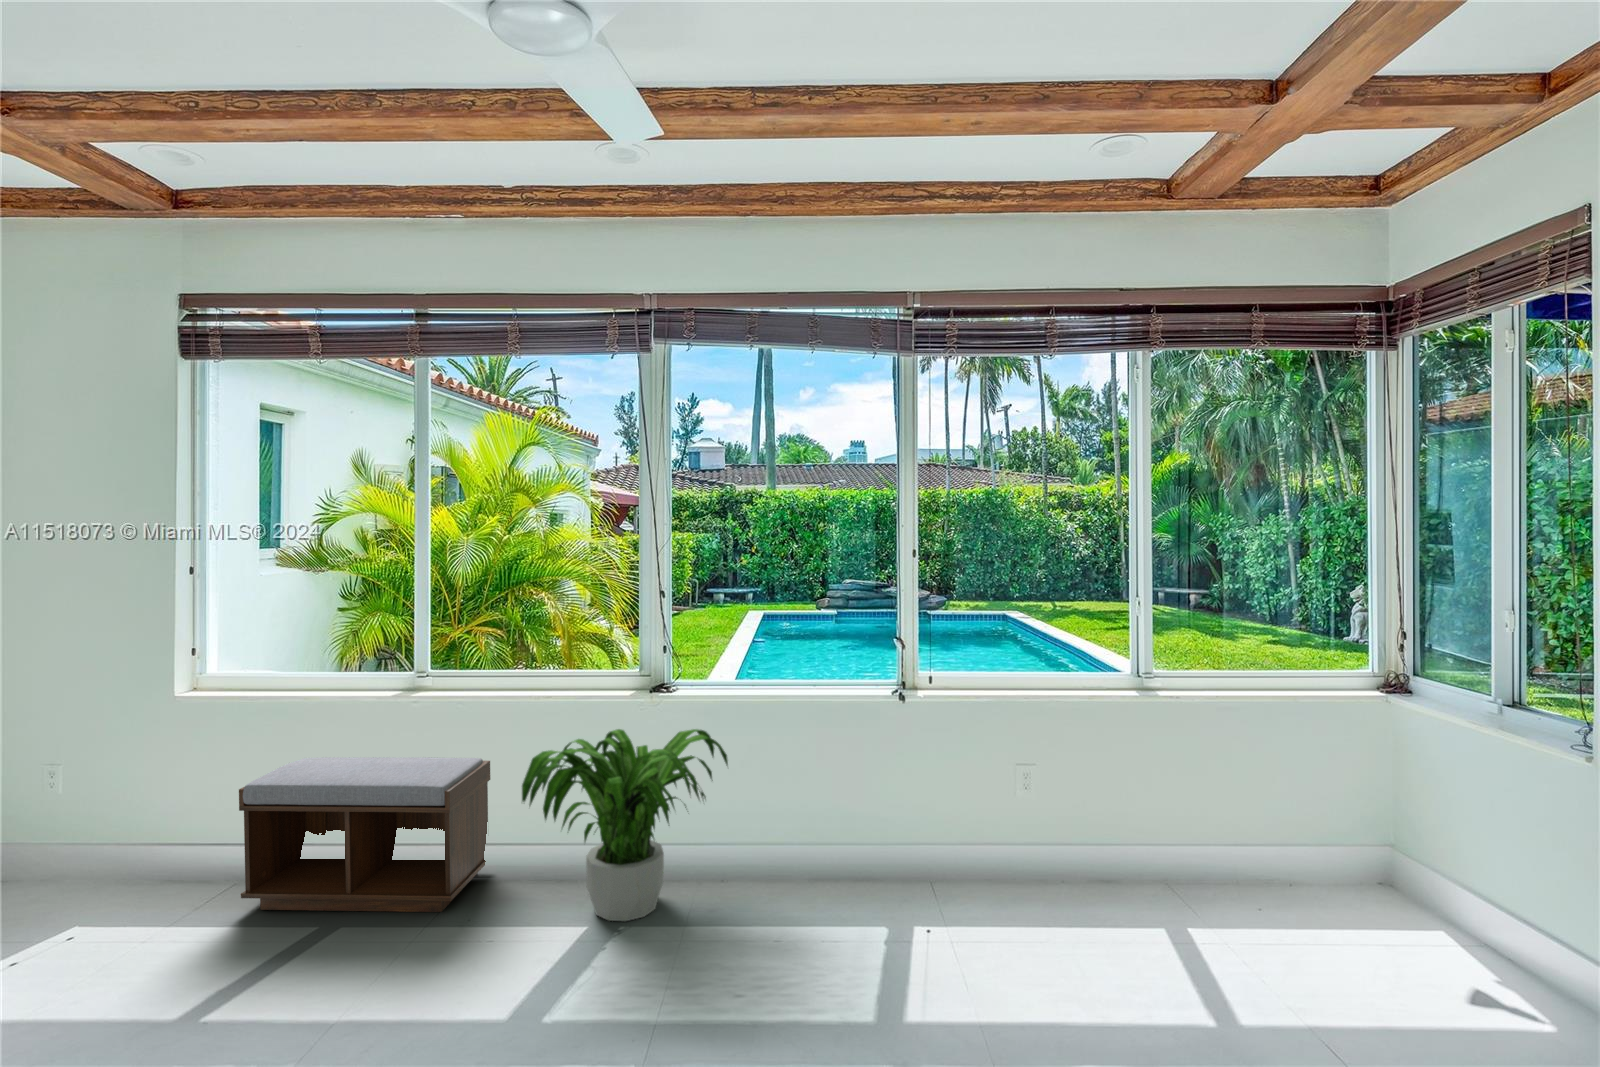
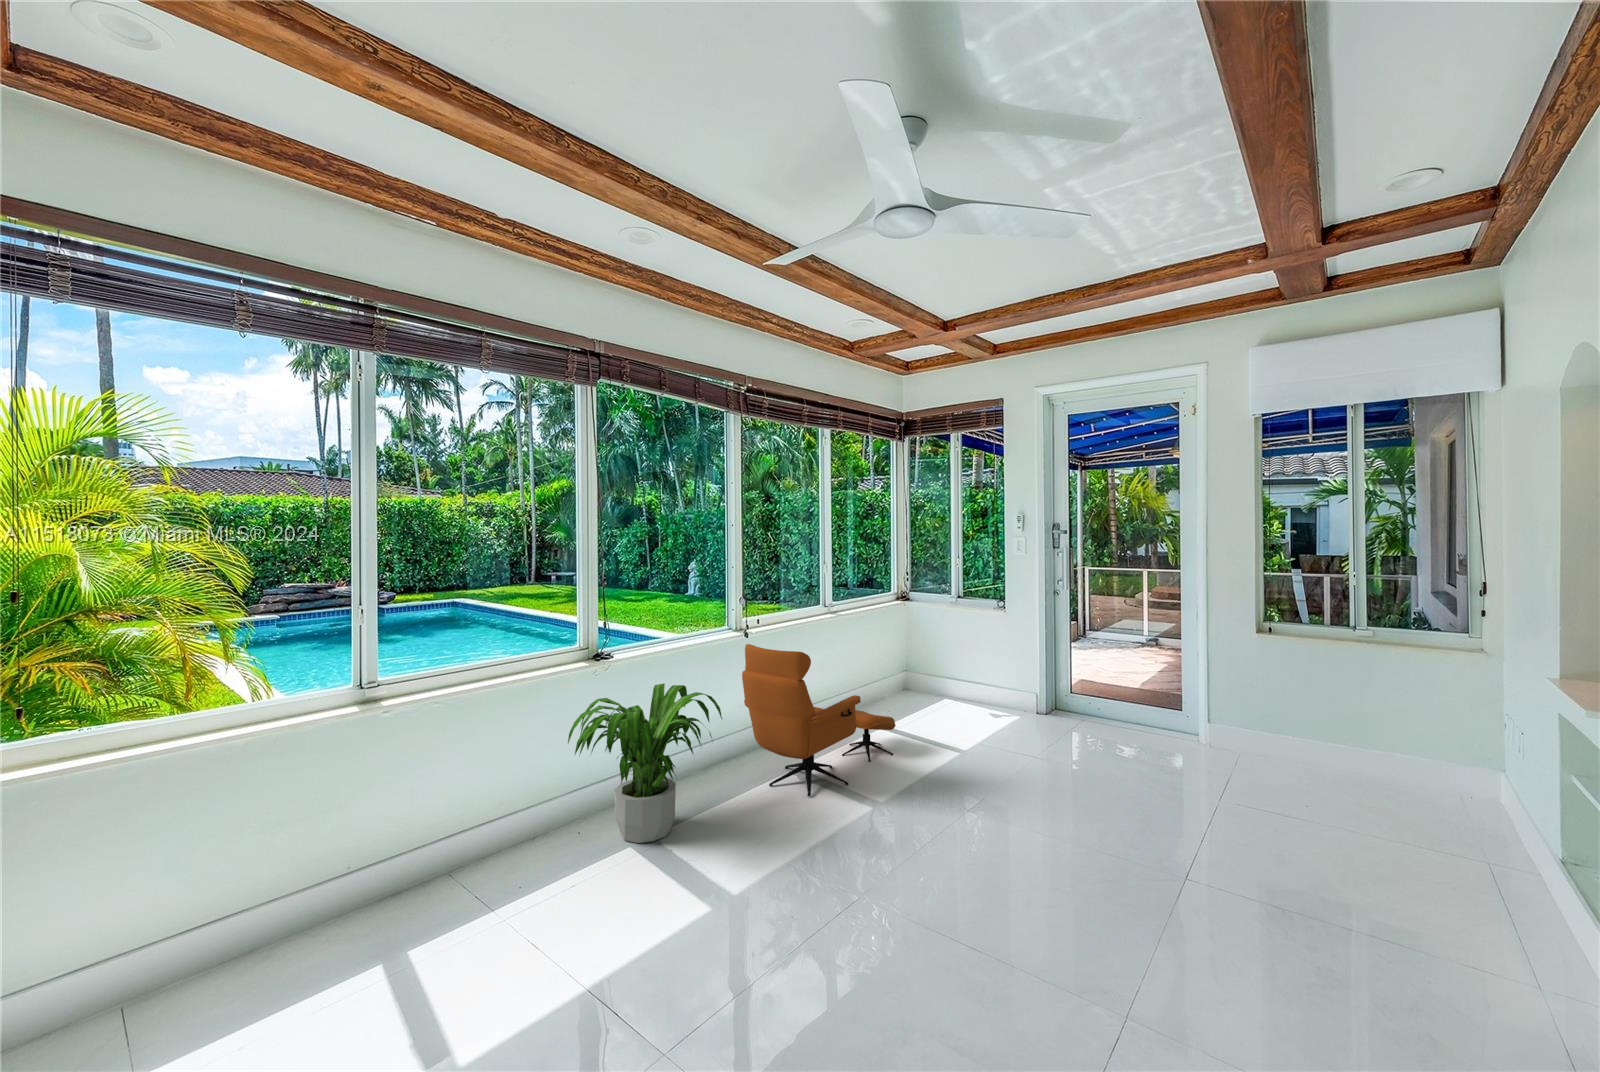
armchair: none [779,700,1100,973] -> present [742,644,896,796]
bench: present [239,757,490,912] -> none [238,759,525,1002]

